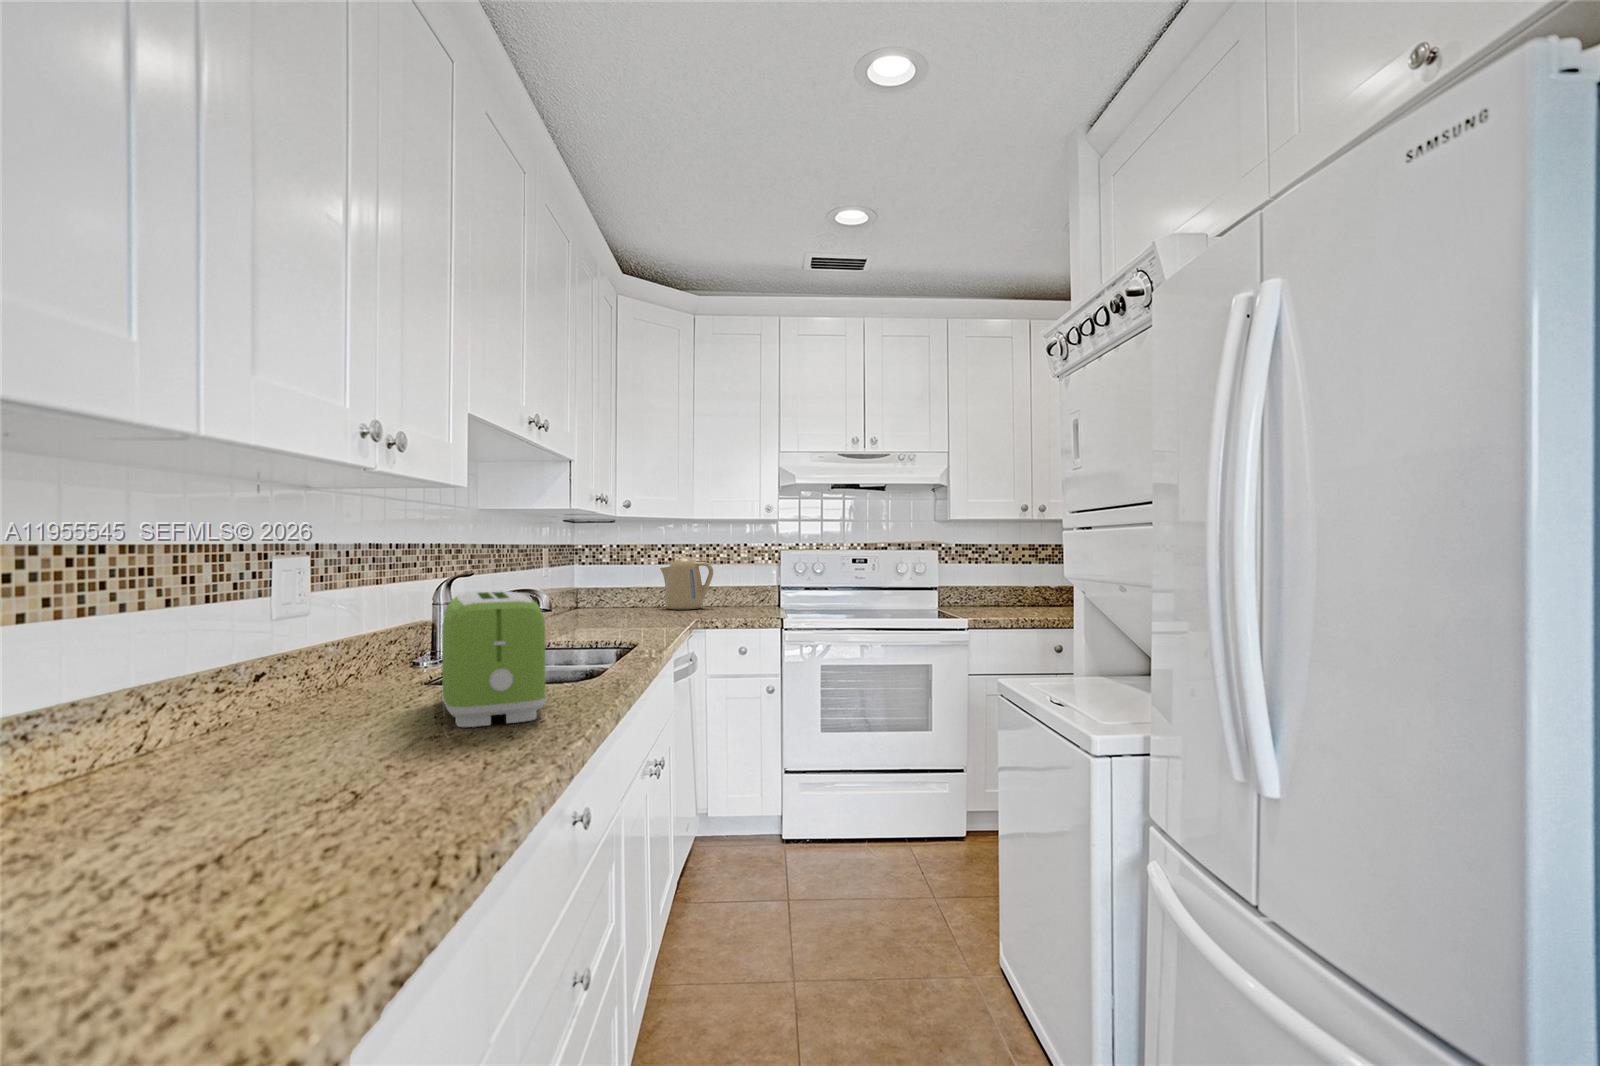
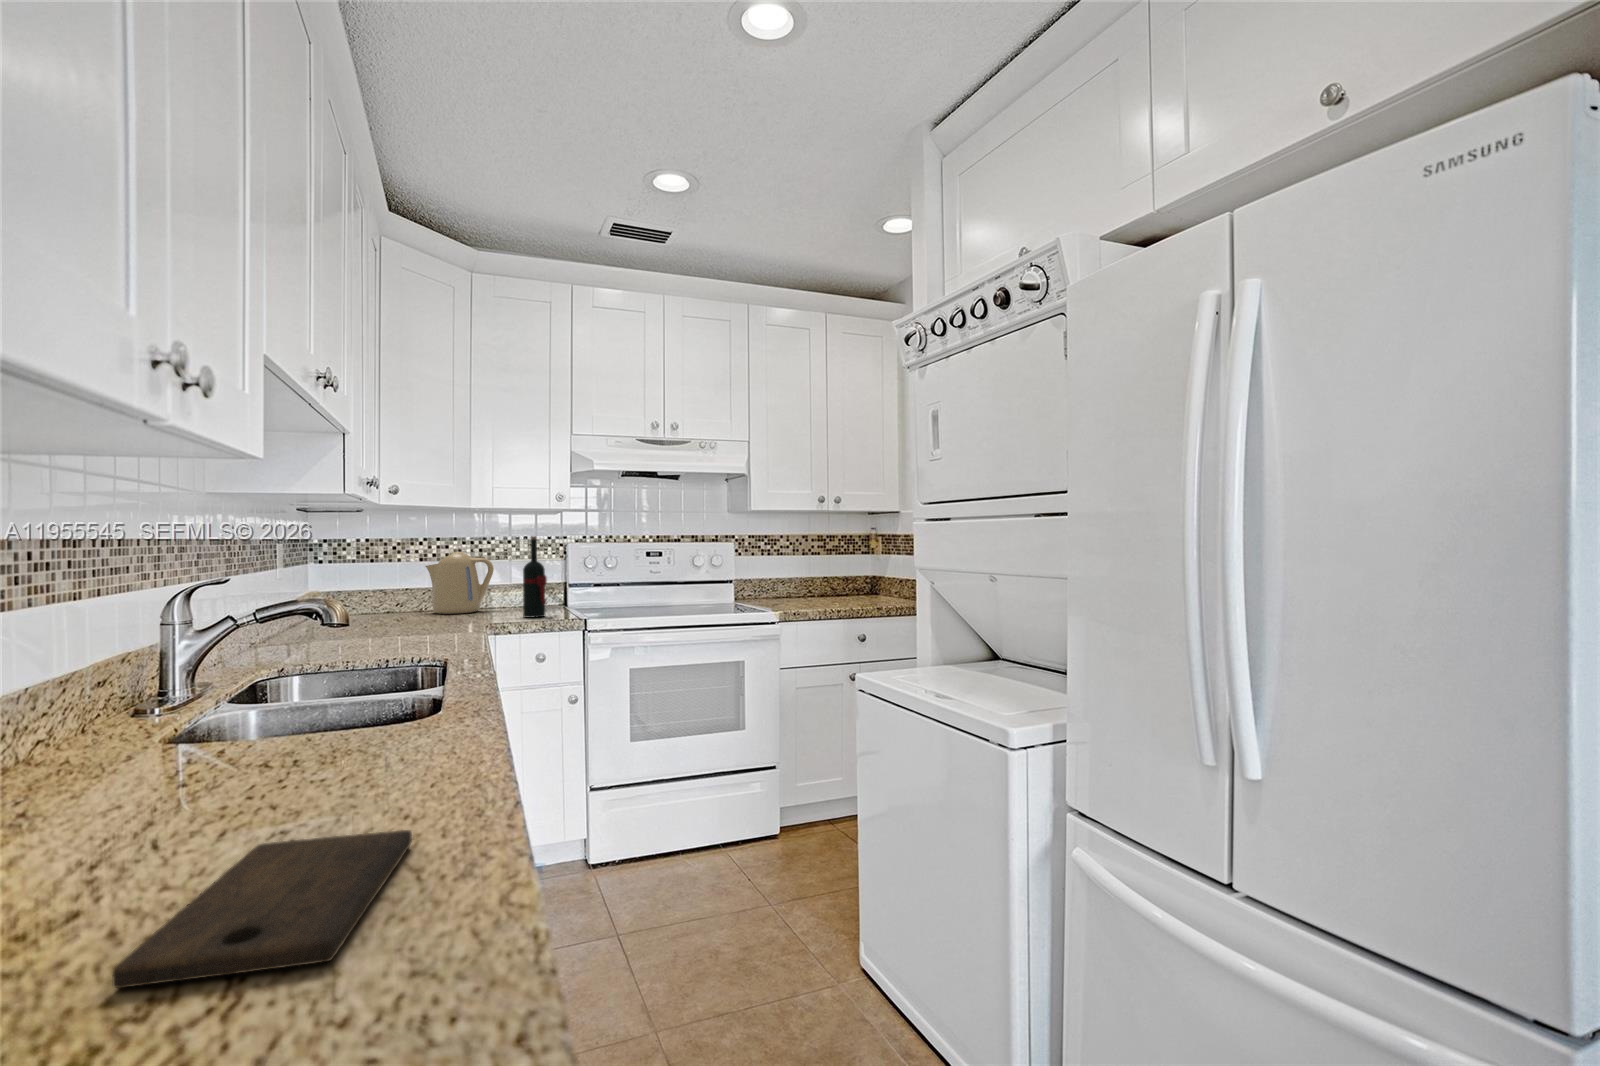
wine bottle: none [731,543,750,615] -> present [523,536,547,618]
toaster: present [442,591,545,727] -> none [239,607,431,807]
cutting board: none [294,741,495,803] -> present [112,830,412,988]

